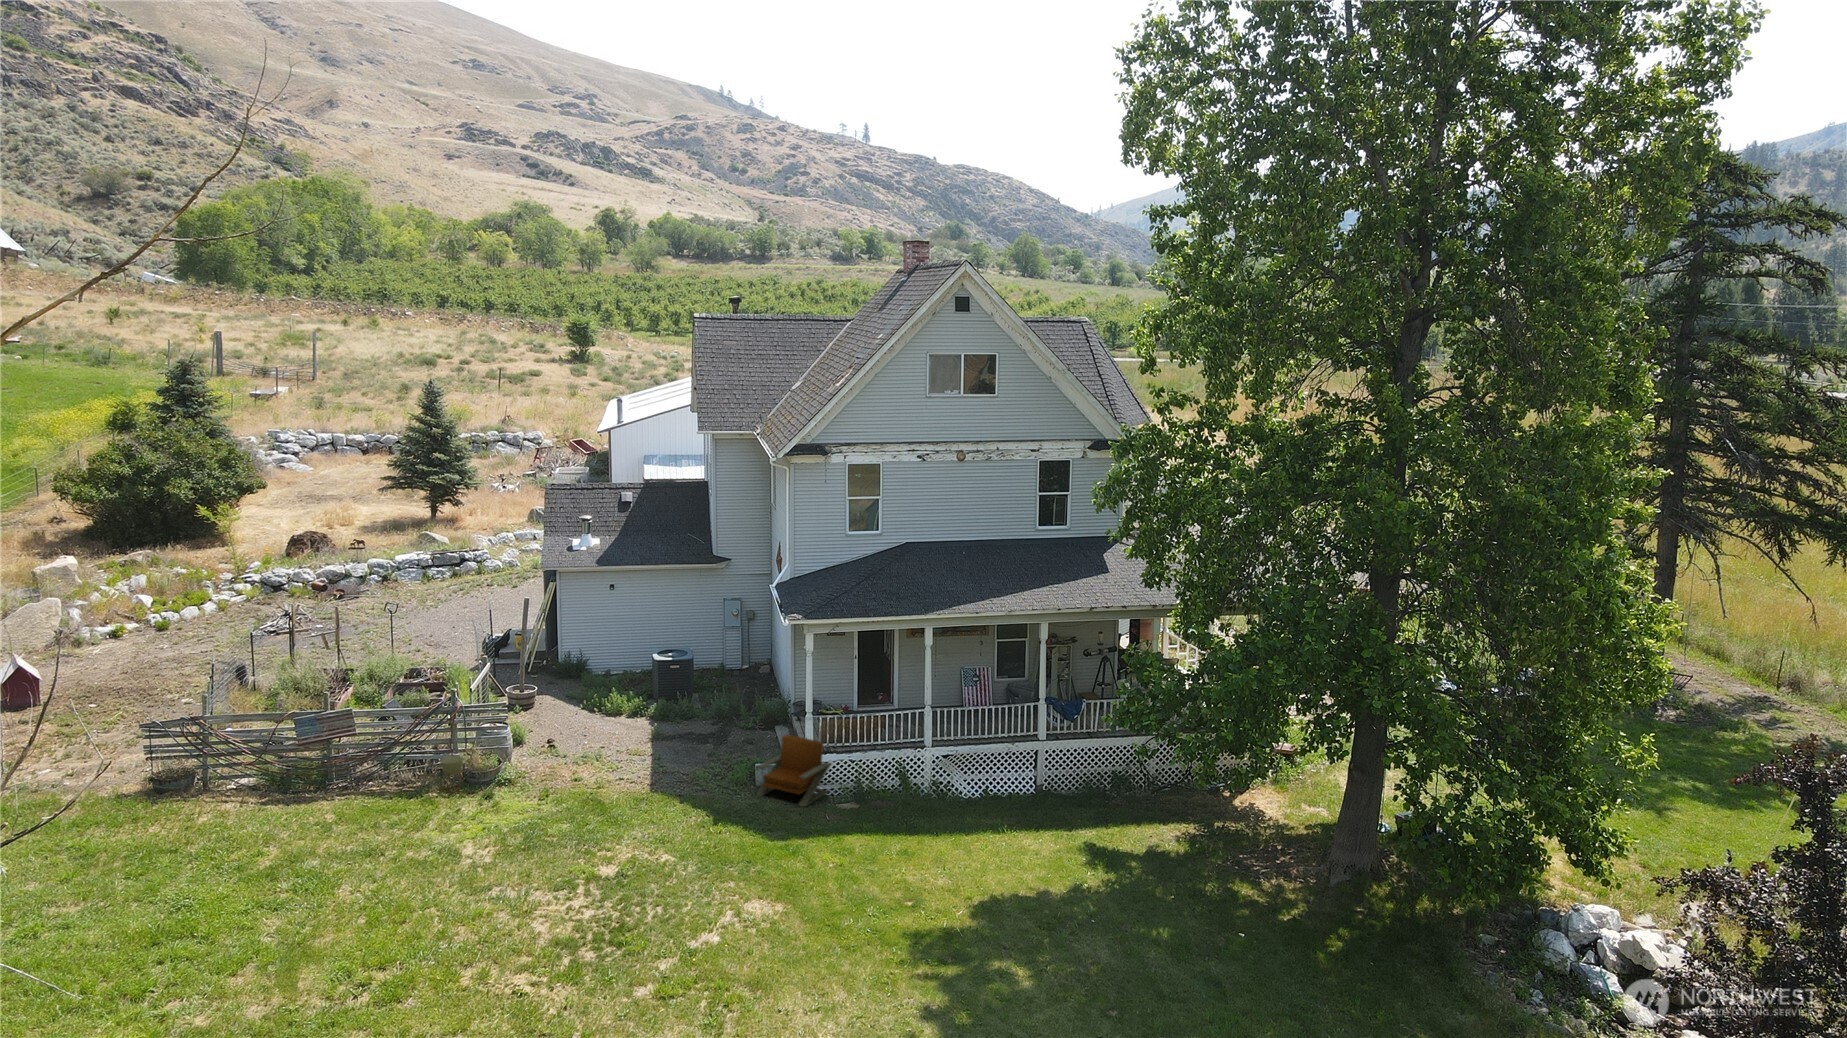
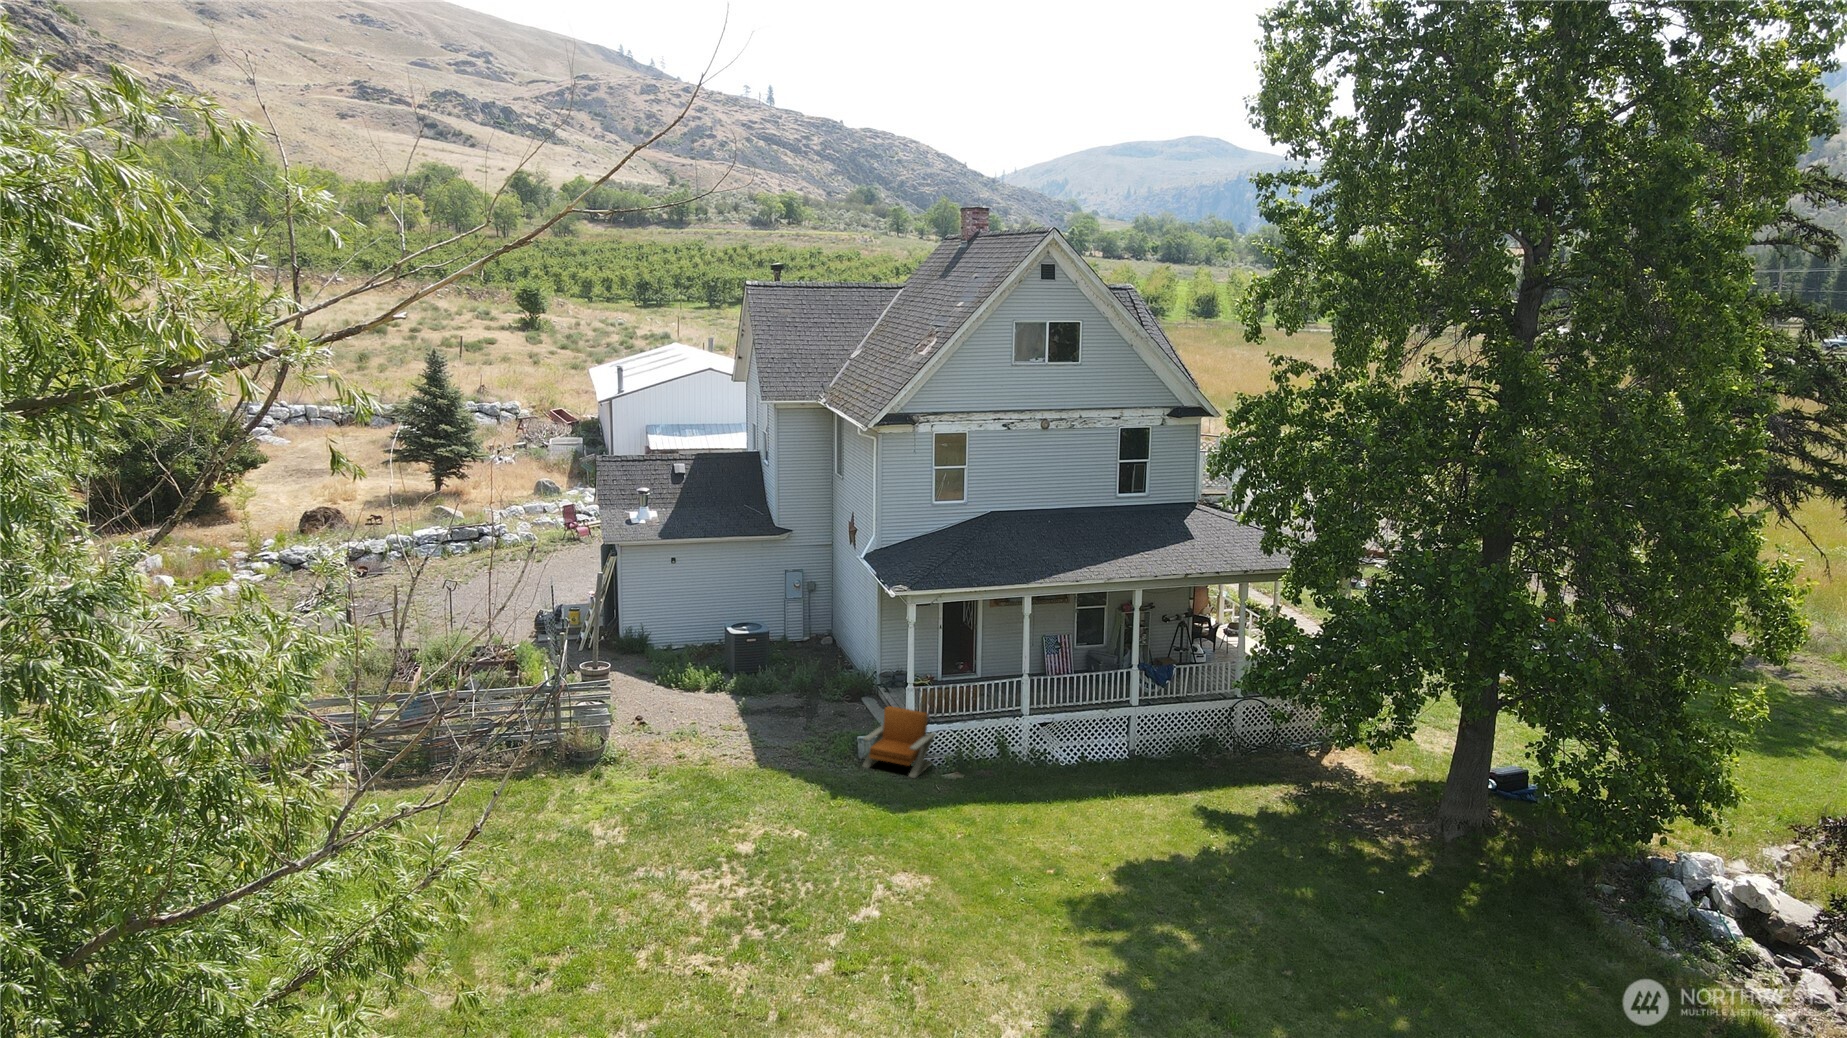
planter: present [440,756,463,792] -> none [540,735,564,773]

